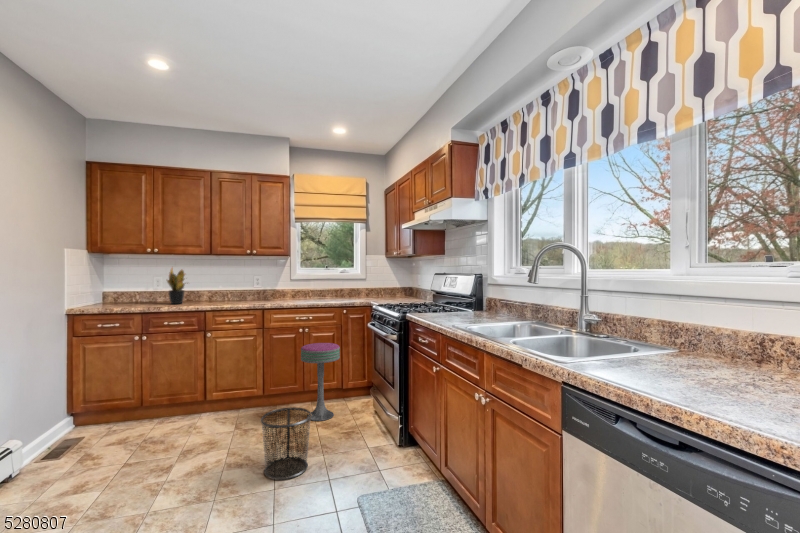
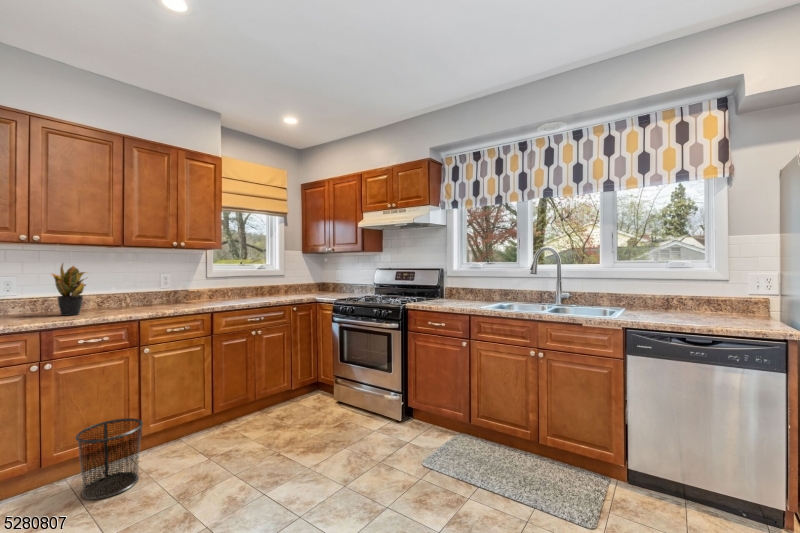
bar stool: present [301,343,340,421] -> none [268,343,310,425]
waste bin: present [261,407,312,480] -> present [76,418,143,499]

